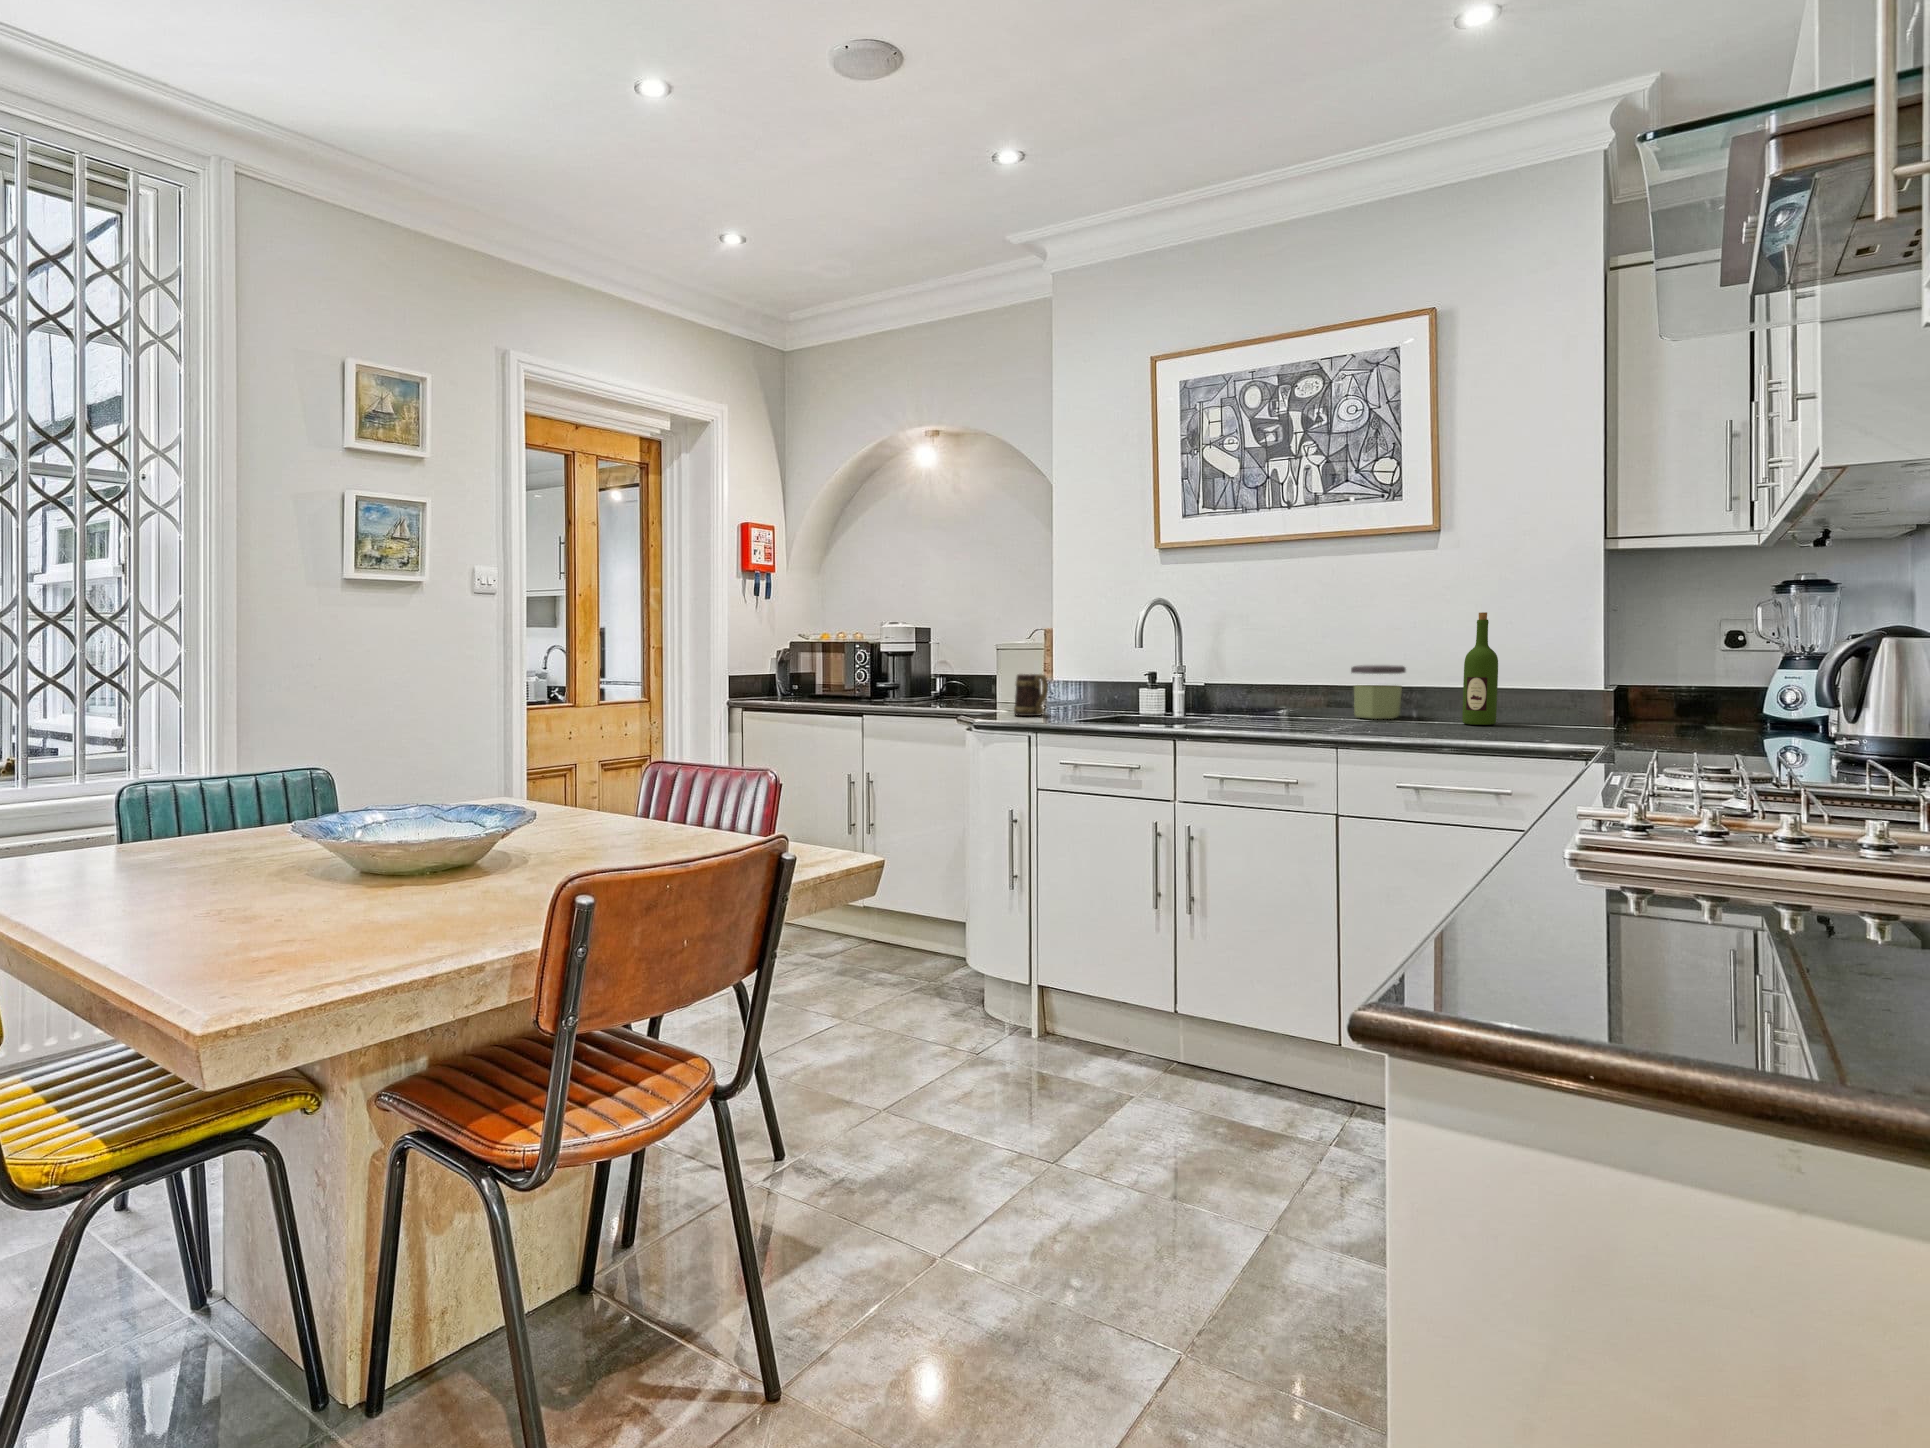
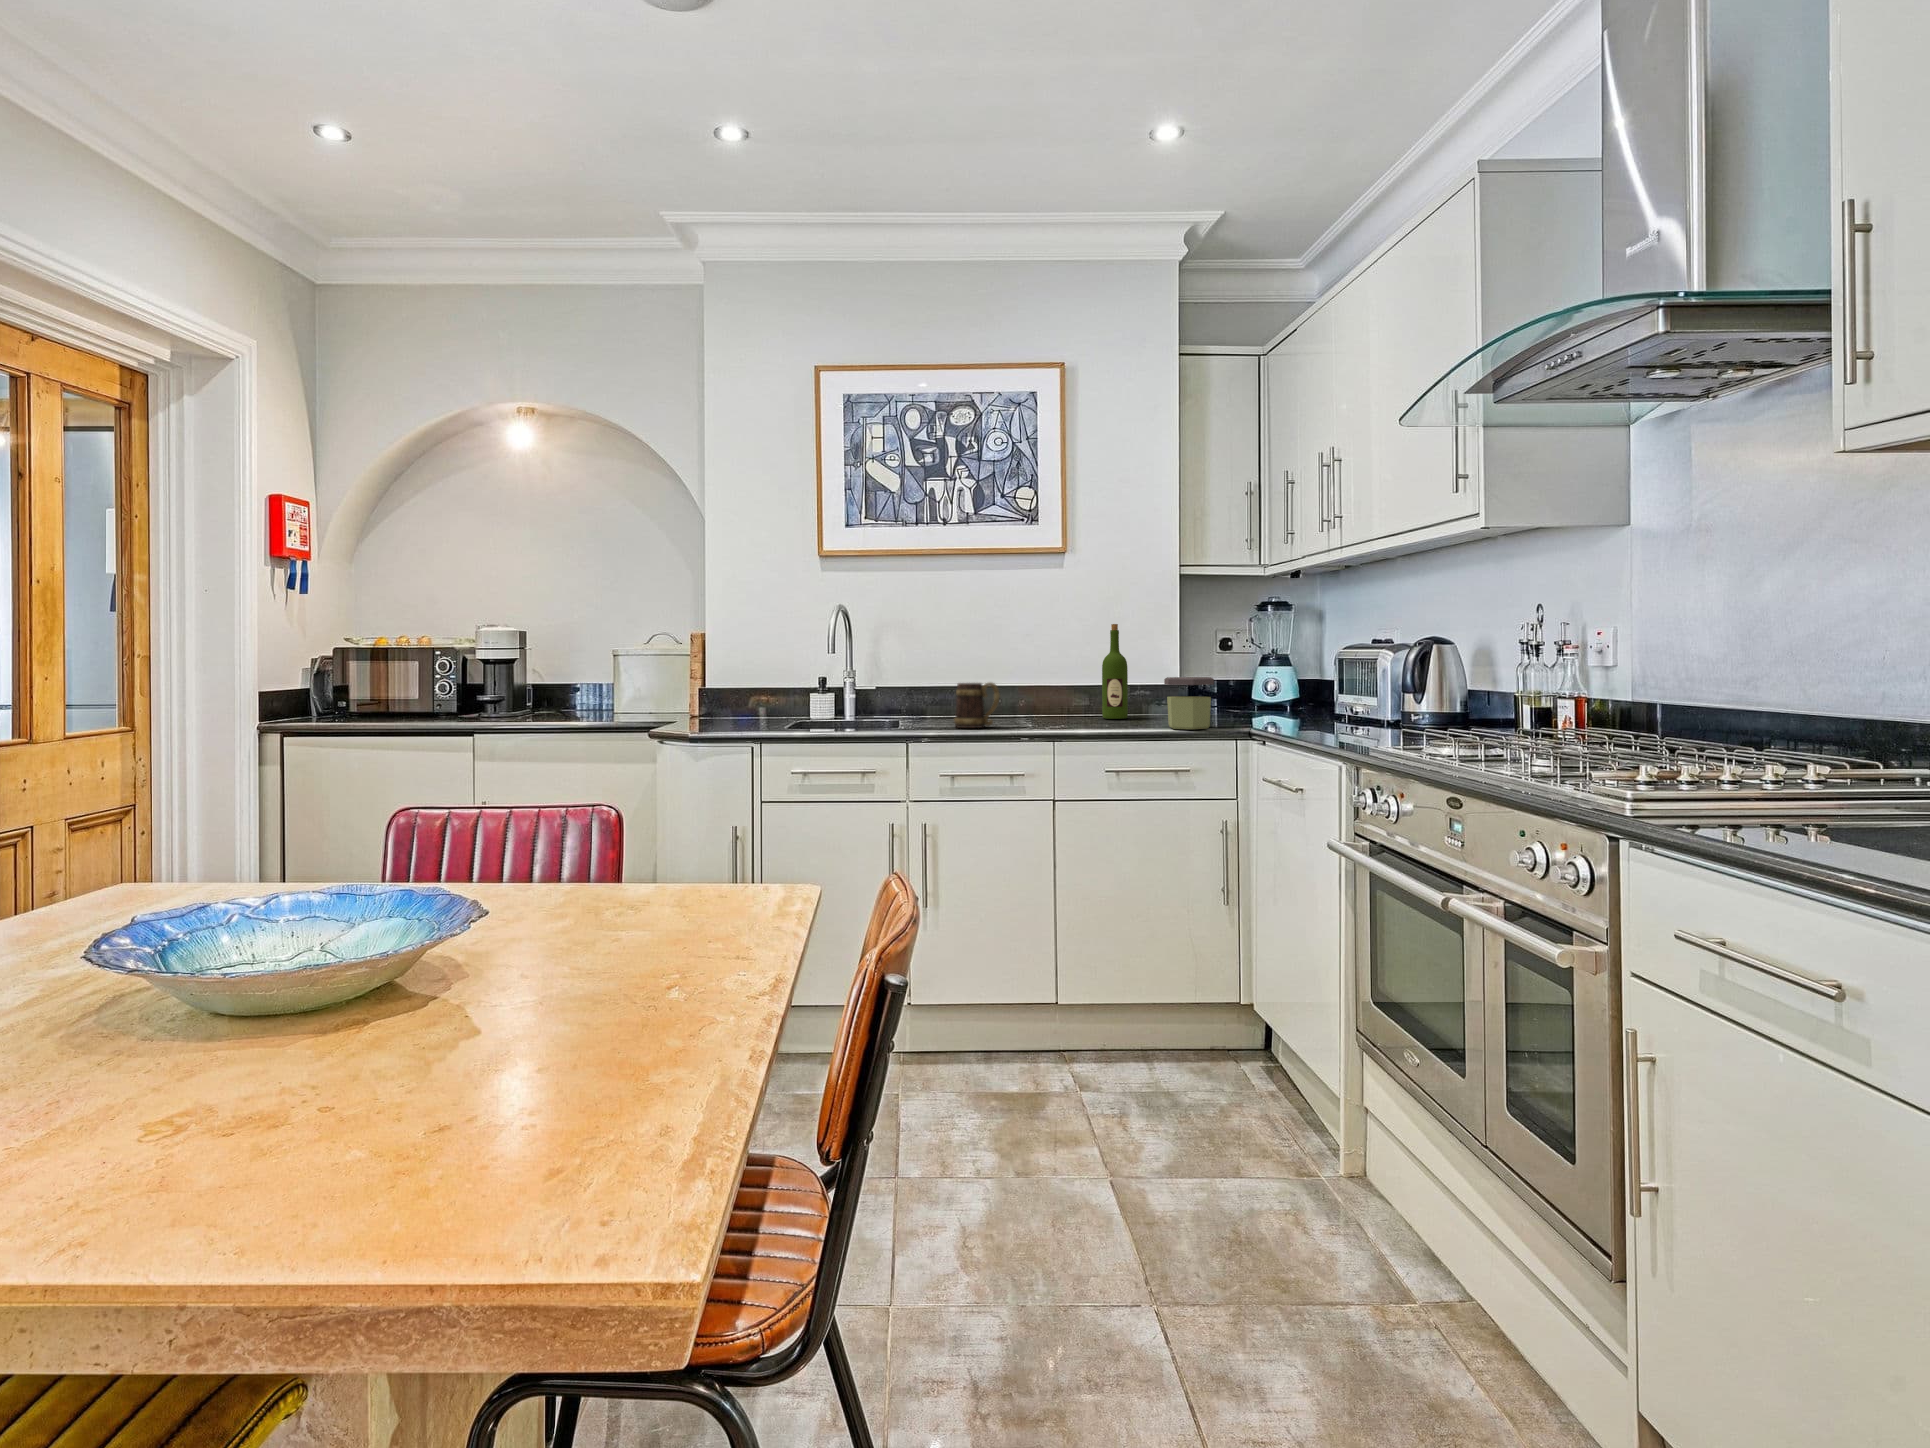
jar: present [1351,665,1406,719] -> present [1164,677,1214,729]
mug: present [1014,674,1048,716] -> present [954,683,1000,728]

